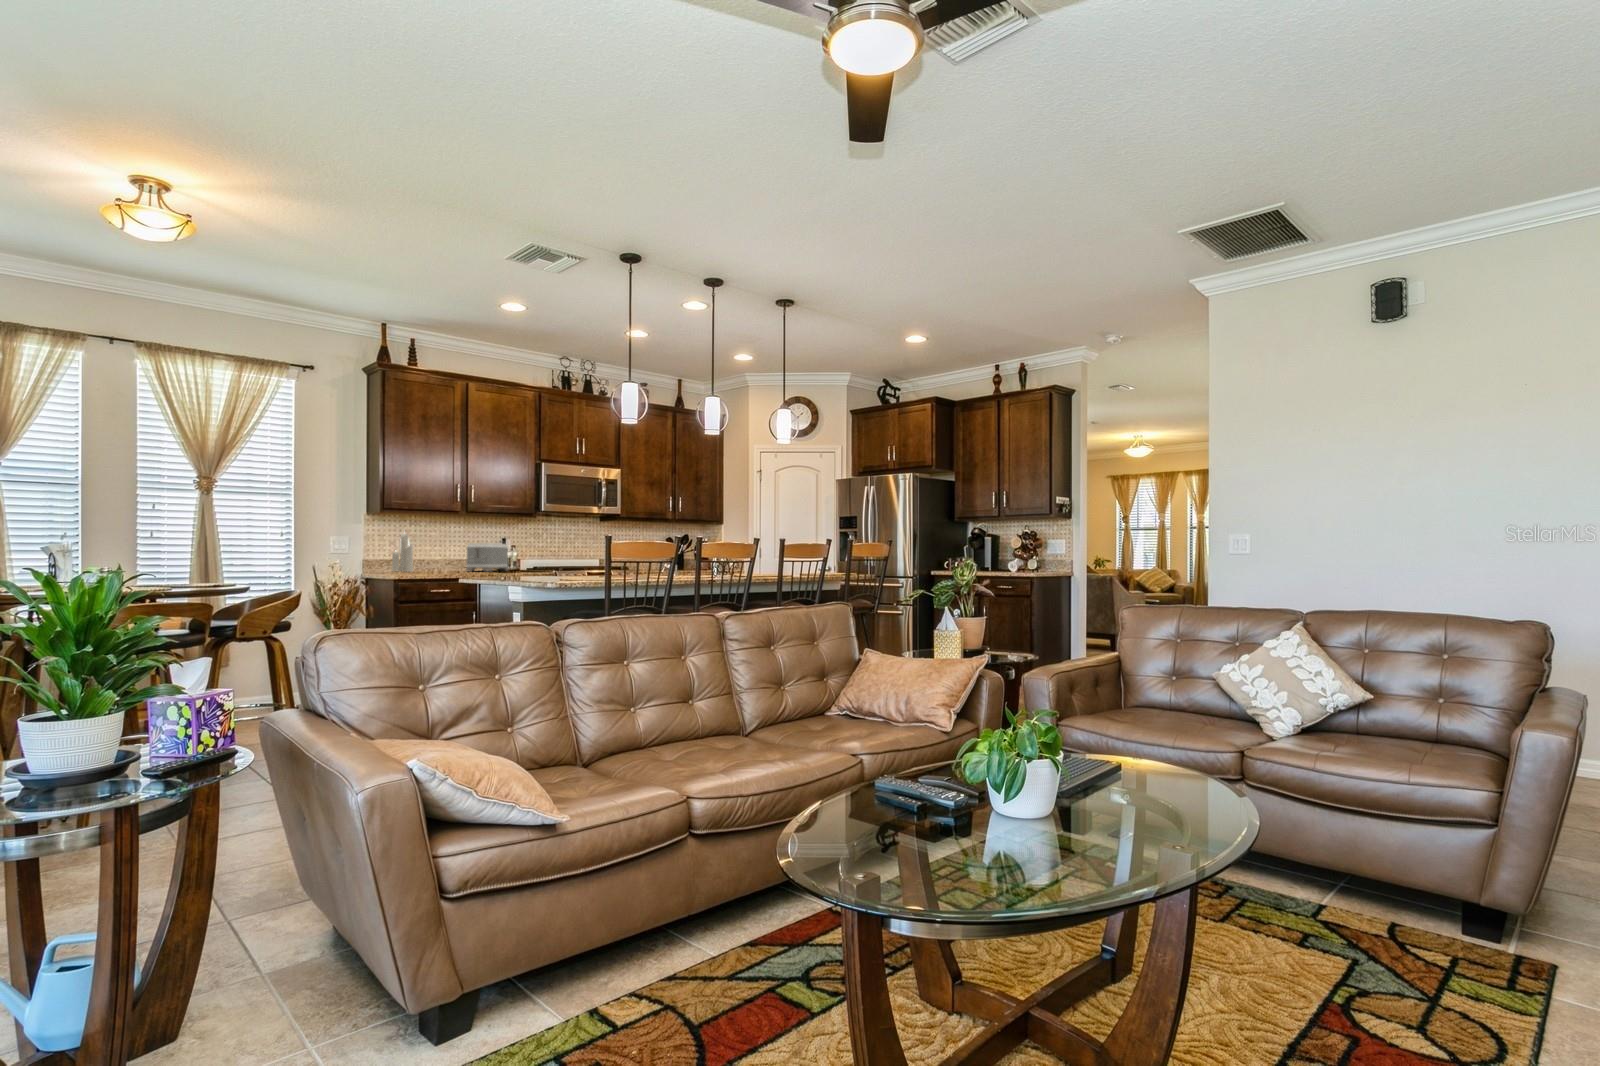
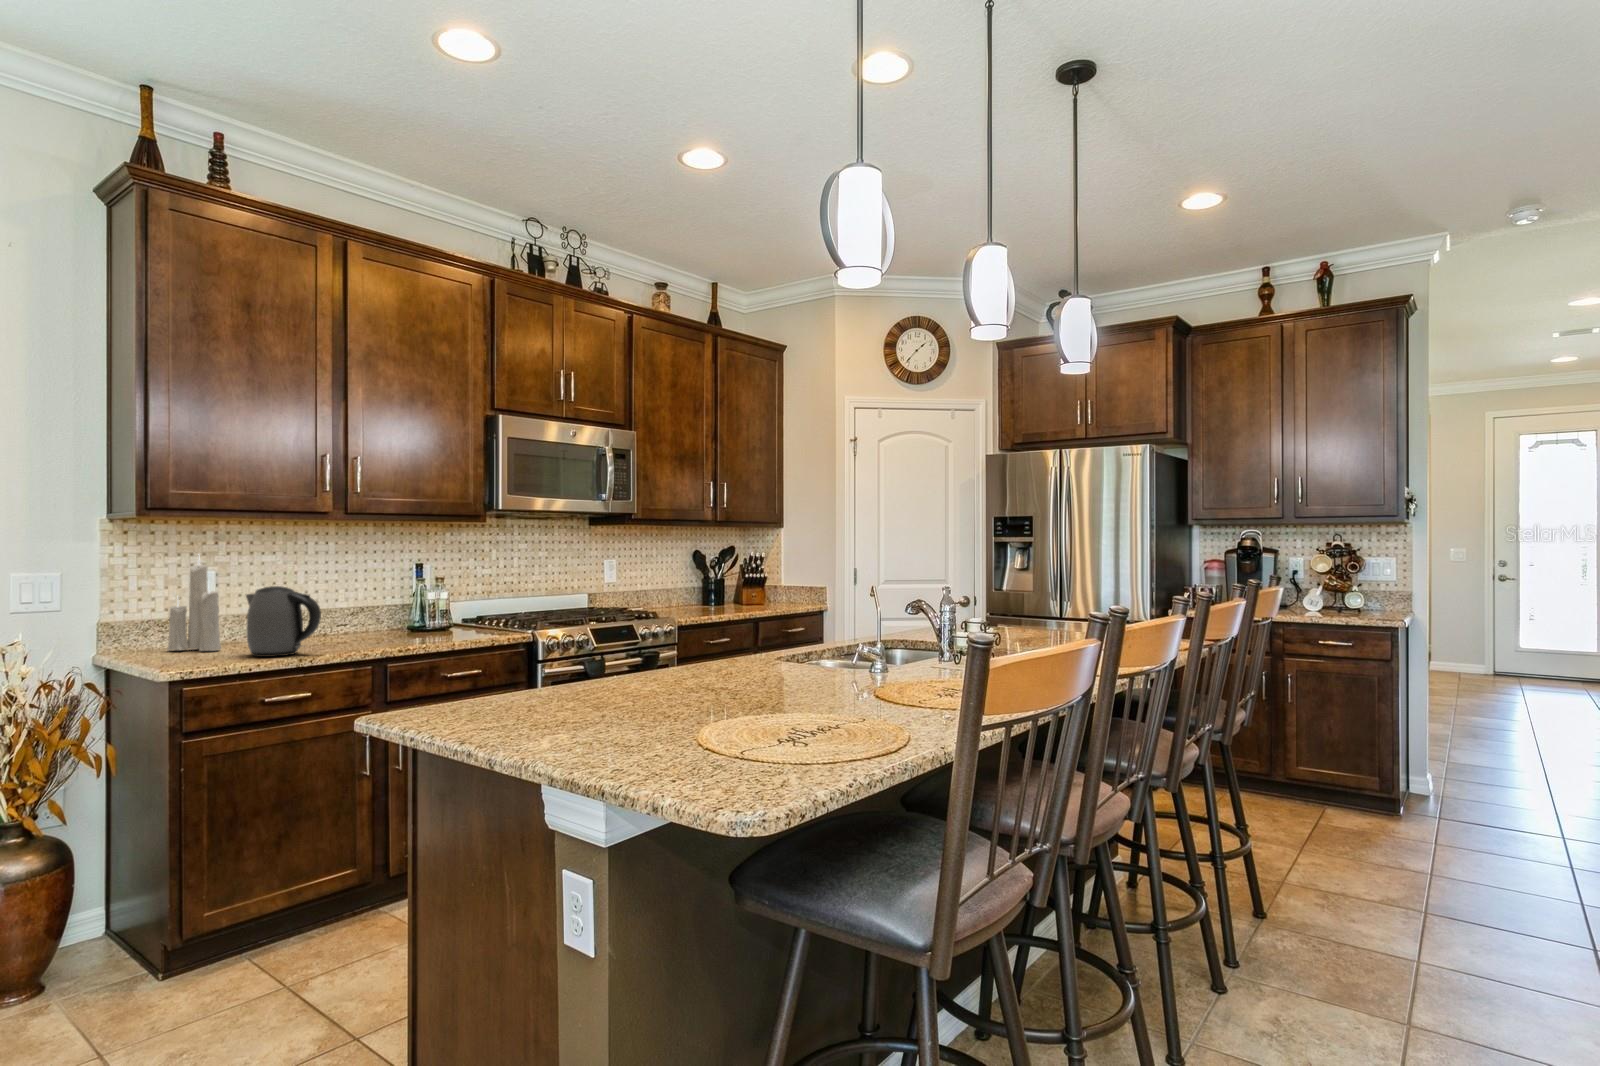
kettle: none [424,542,456,573] -> present [246,586,321,657]
toaster: present [466,543,508,571] -> none [341,578,434,642]

